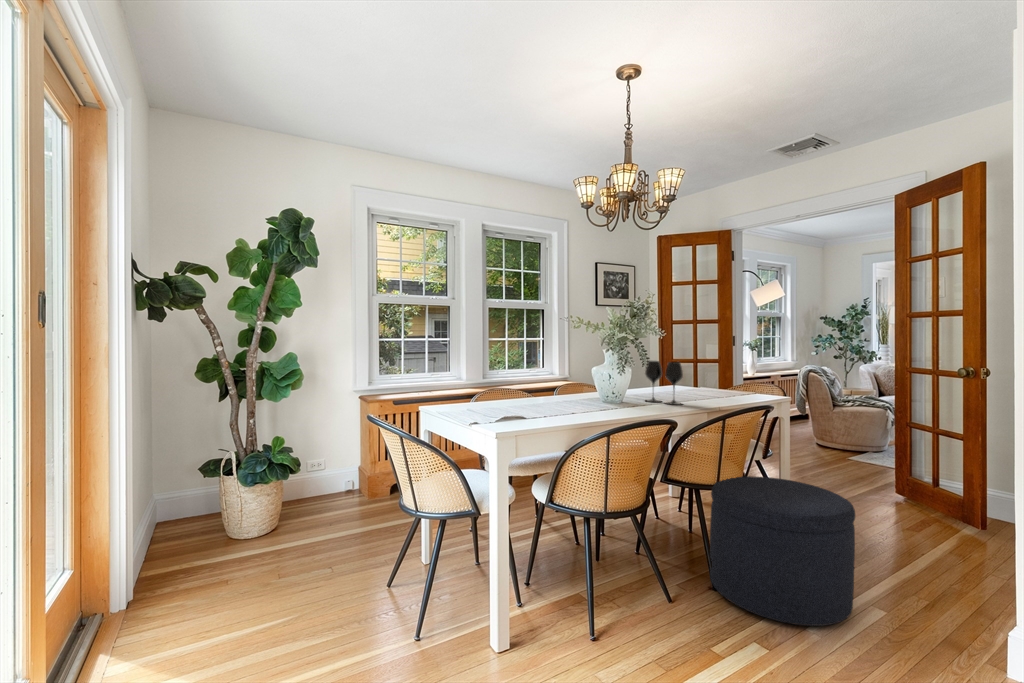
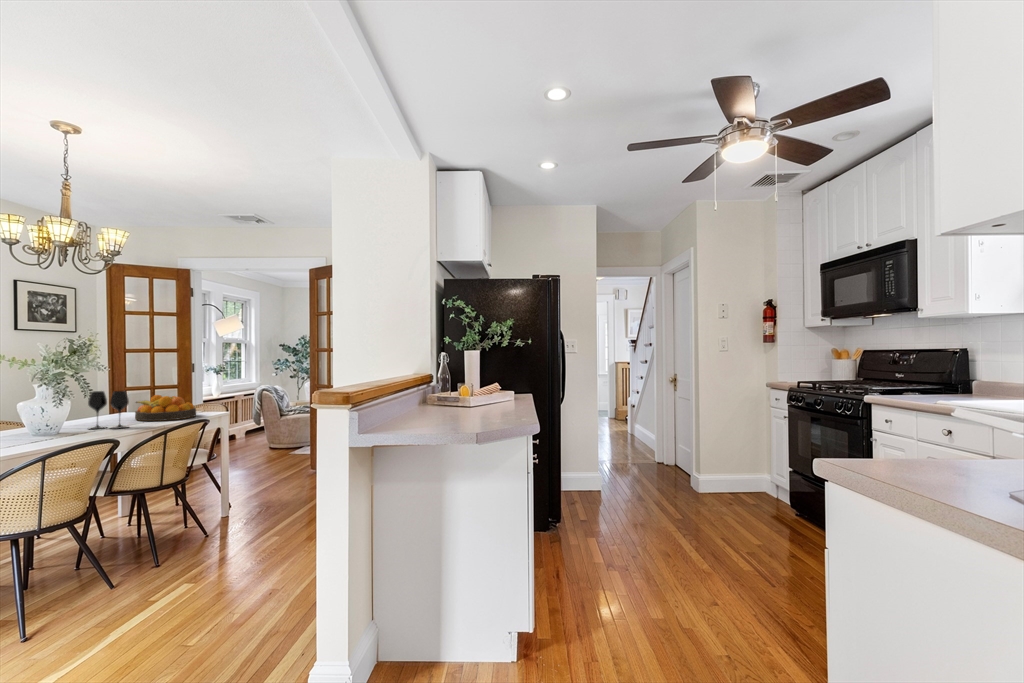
fruit bowl: none [686,369,751,401] -> present [135,395,196,421]
ottoman: present [710,476,855,626] -> none [152,471,258,570]

